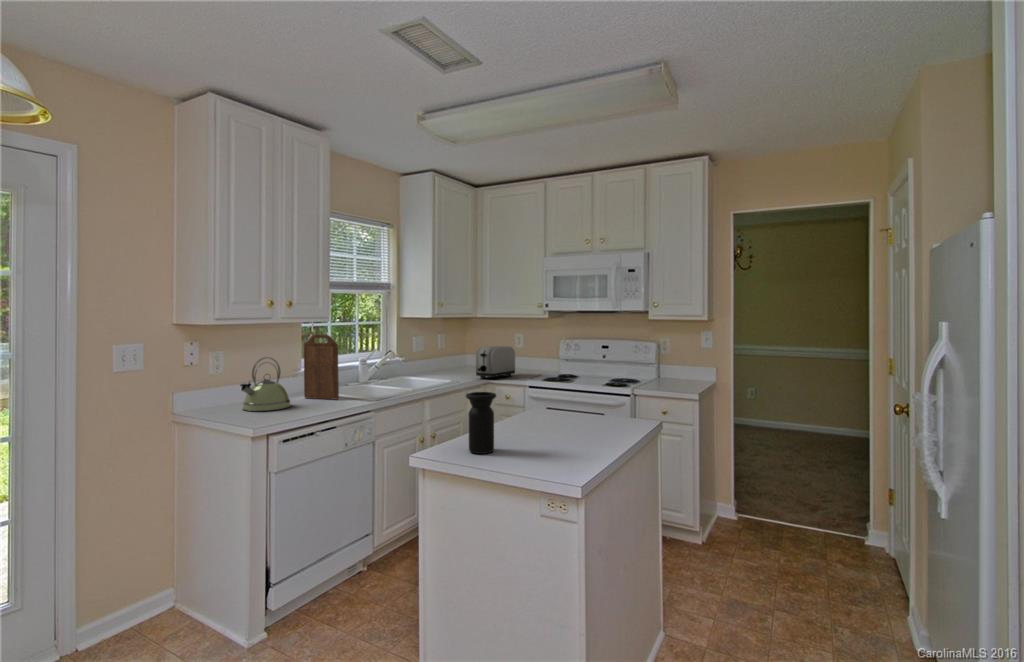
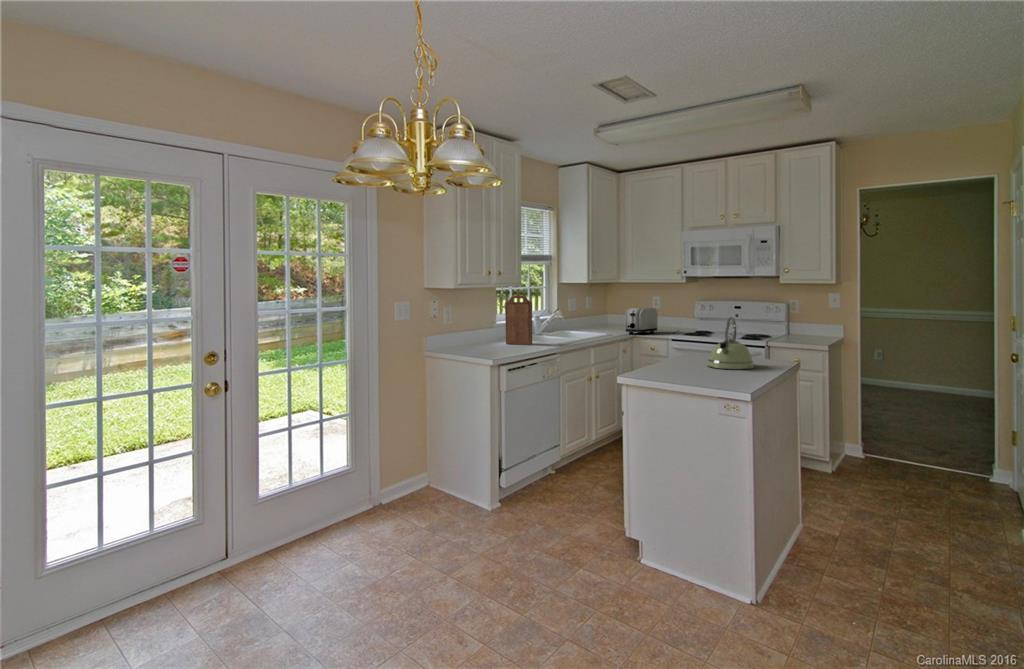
kettle: present [240,357,291,411] -> present [707,317,754,369]
vase: present [466,392,496,454] -> none [662,330,685,373]

